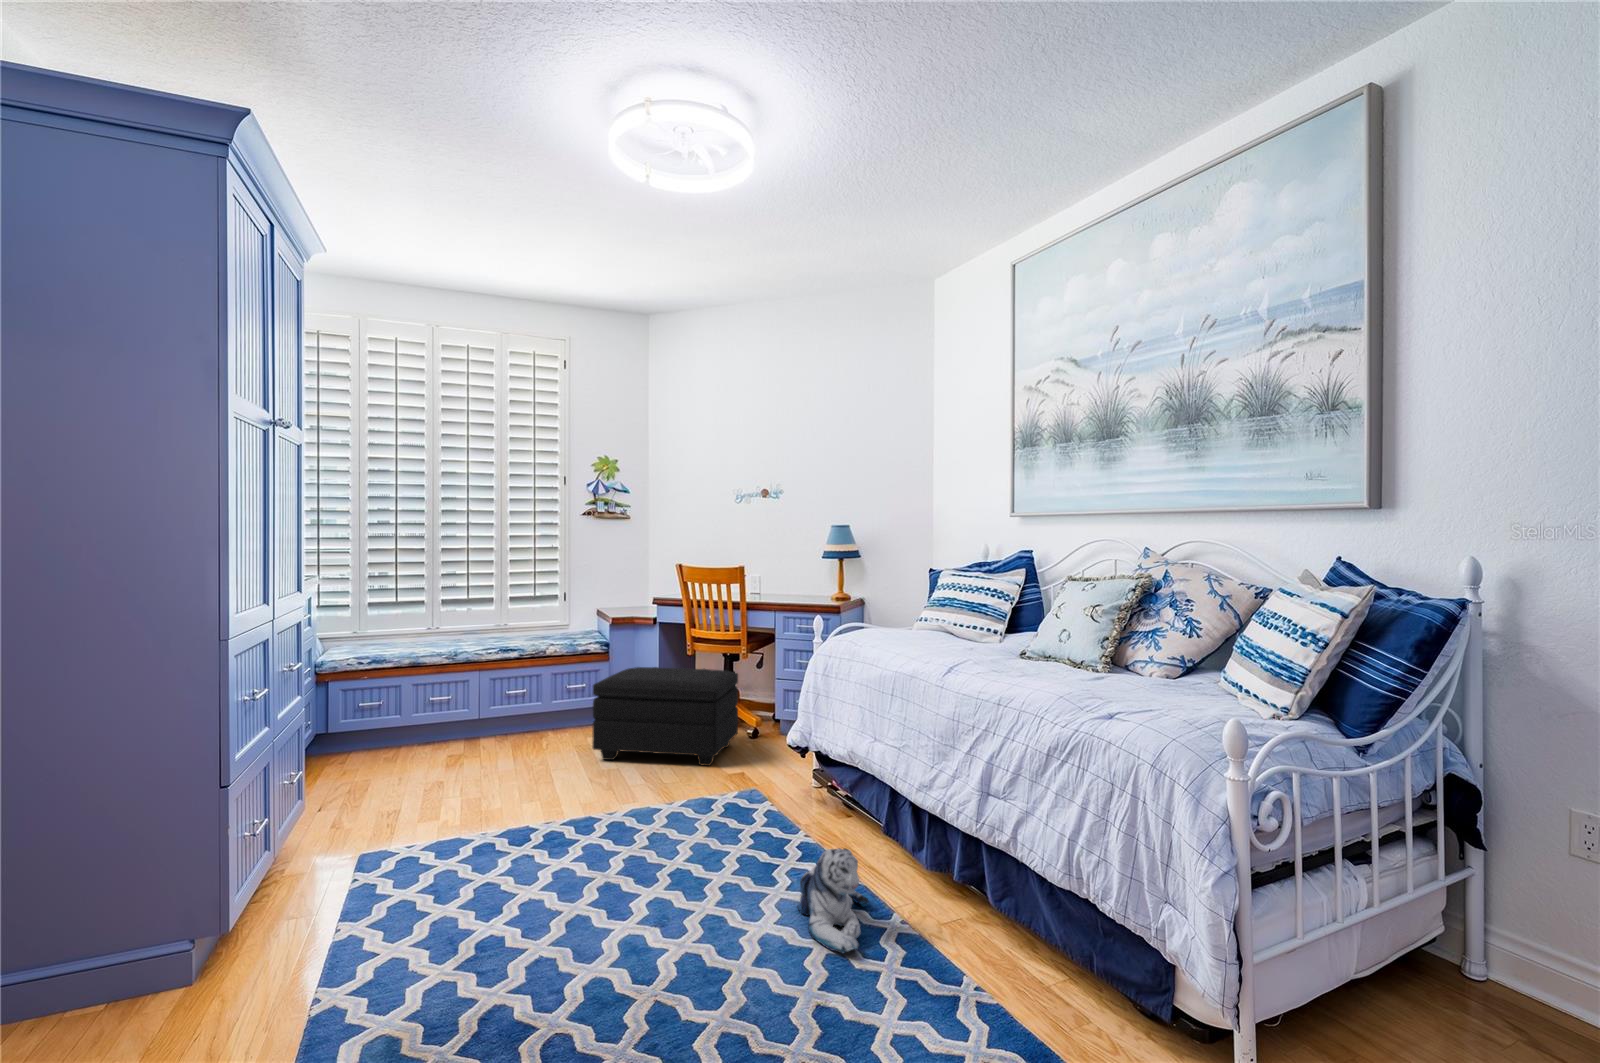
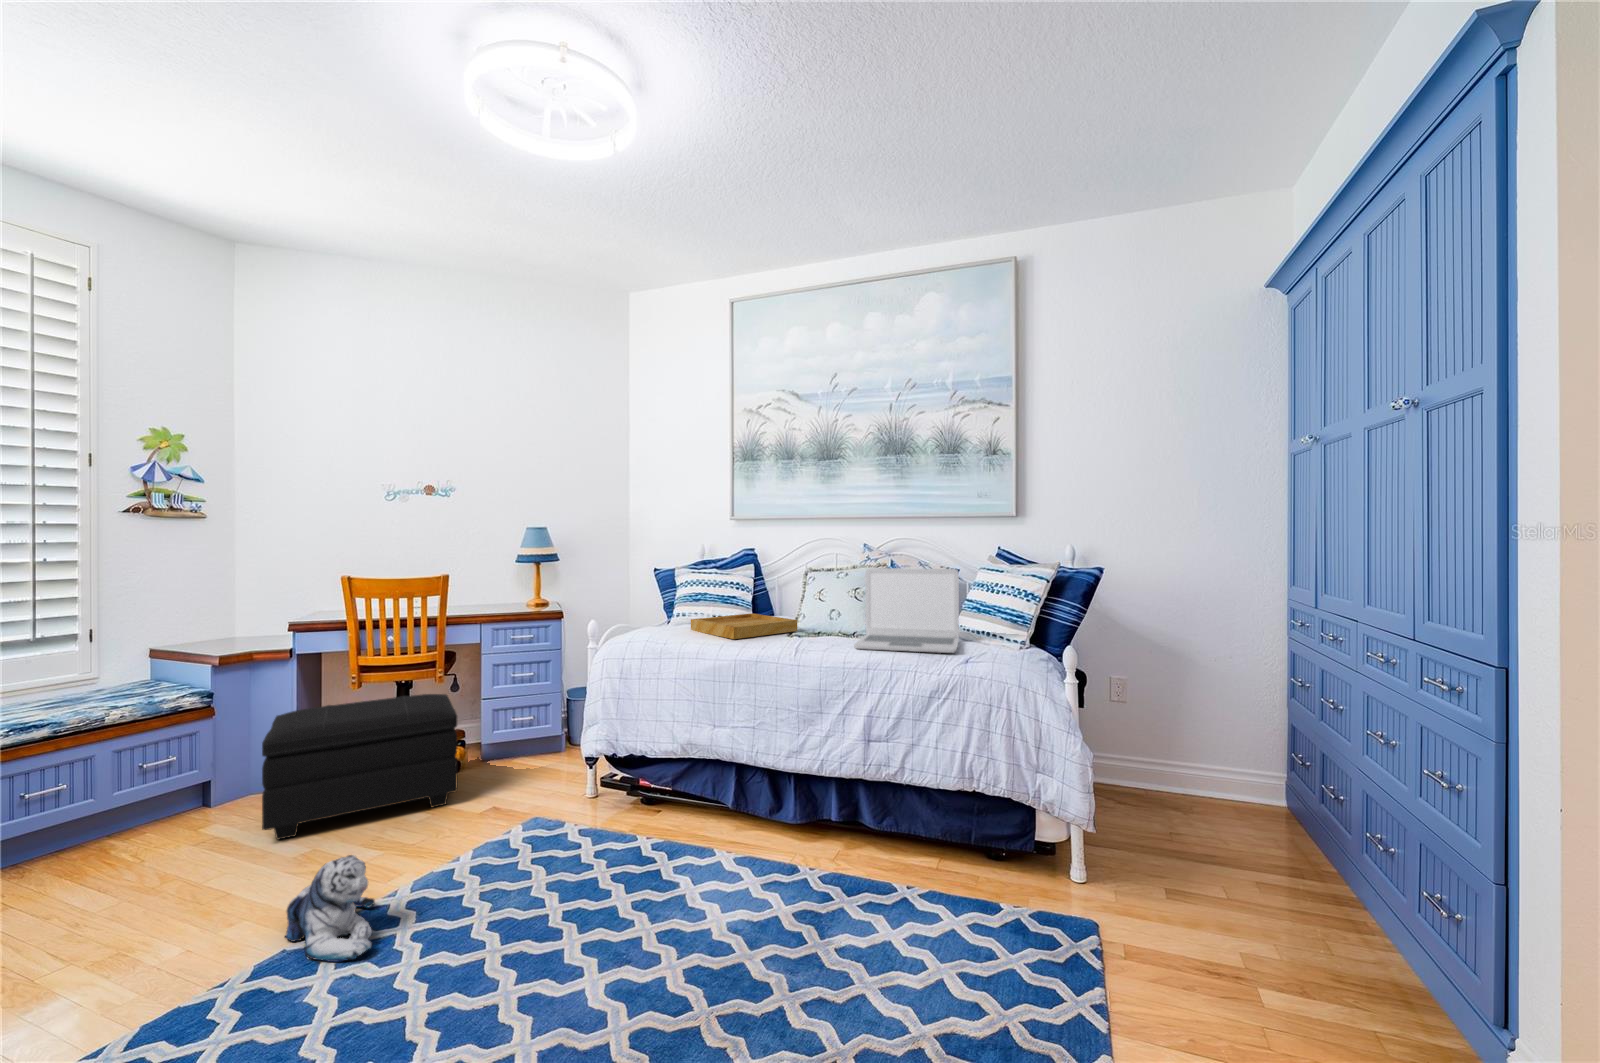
laptop: none [1009,580,1182,702] -> present [854,568,959,653]
tray: none [905,627,1006,653] -> present [691,613,797,639]
plush toy: present [797,848,869,953] -> present [285,855,375,962]

